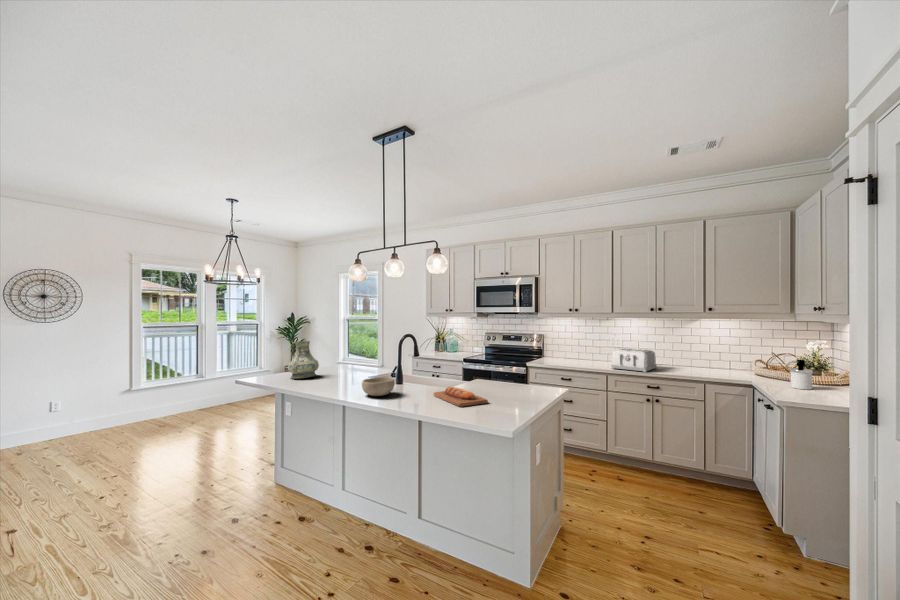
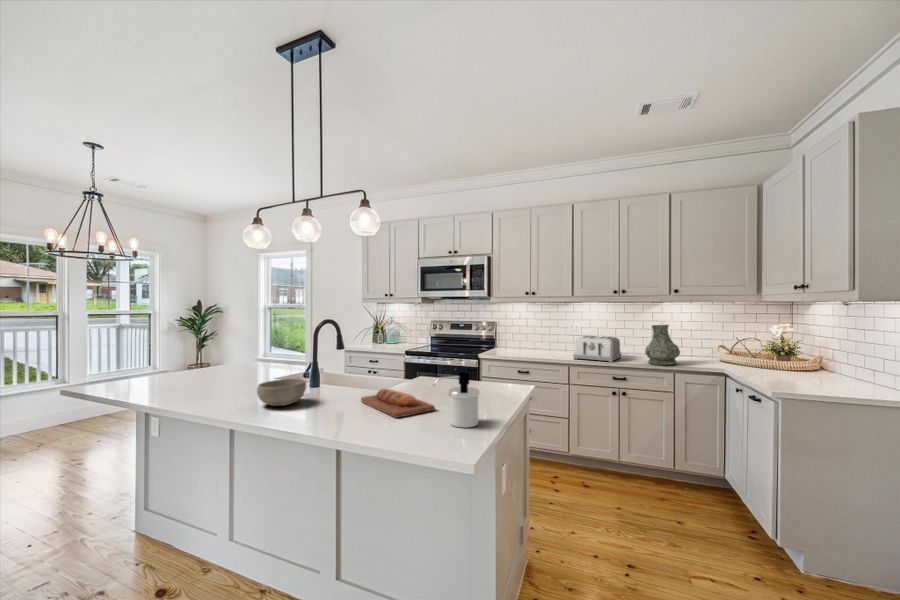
vase: present [288,341,319,379] -> present [645,325,680,365]
soap dispenser: present [786,360,813,390] -> present [433,372,480,428]

